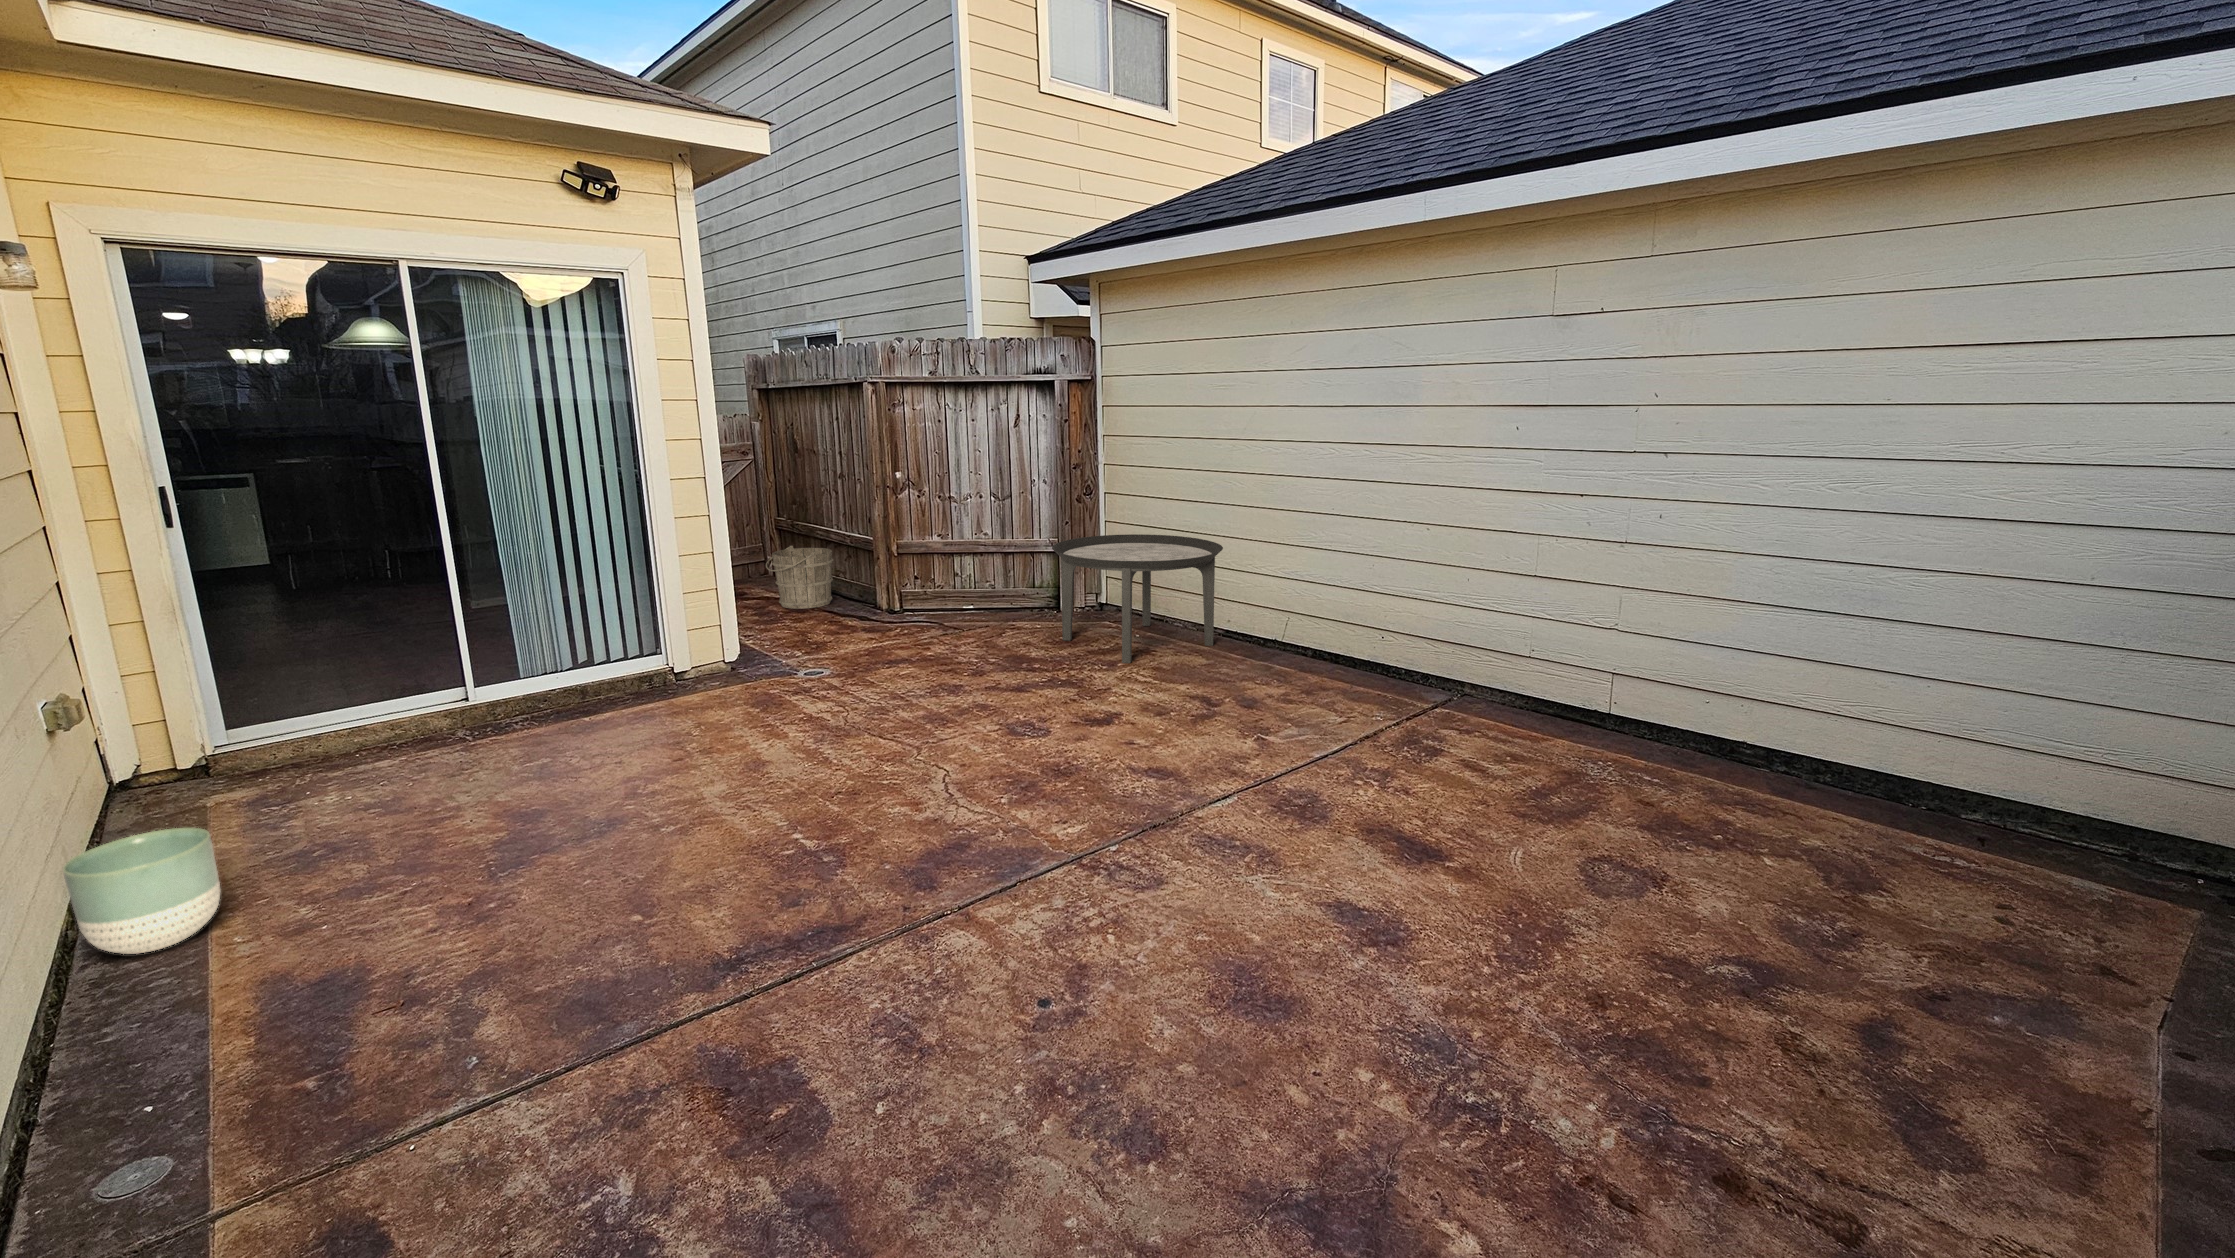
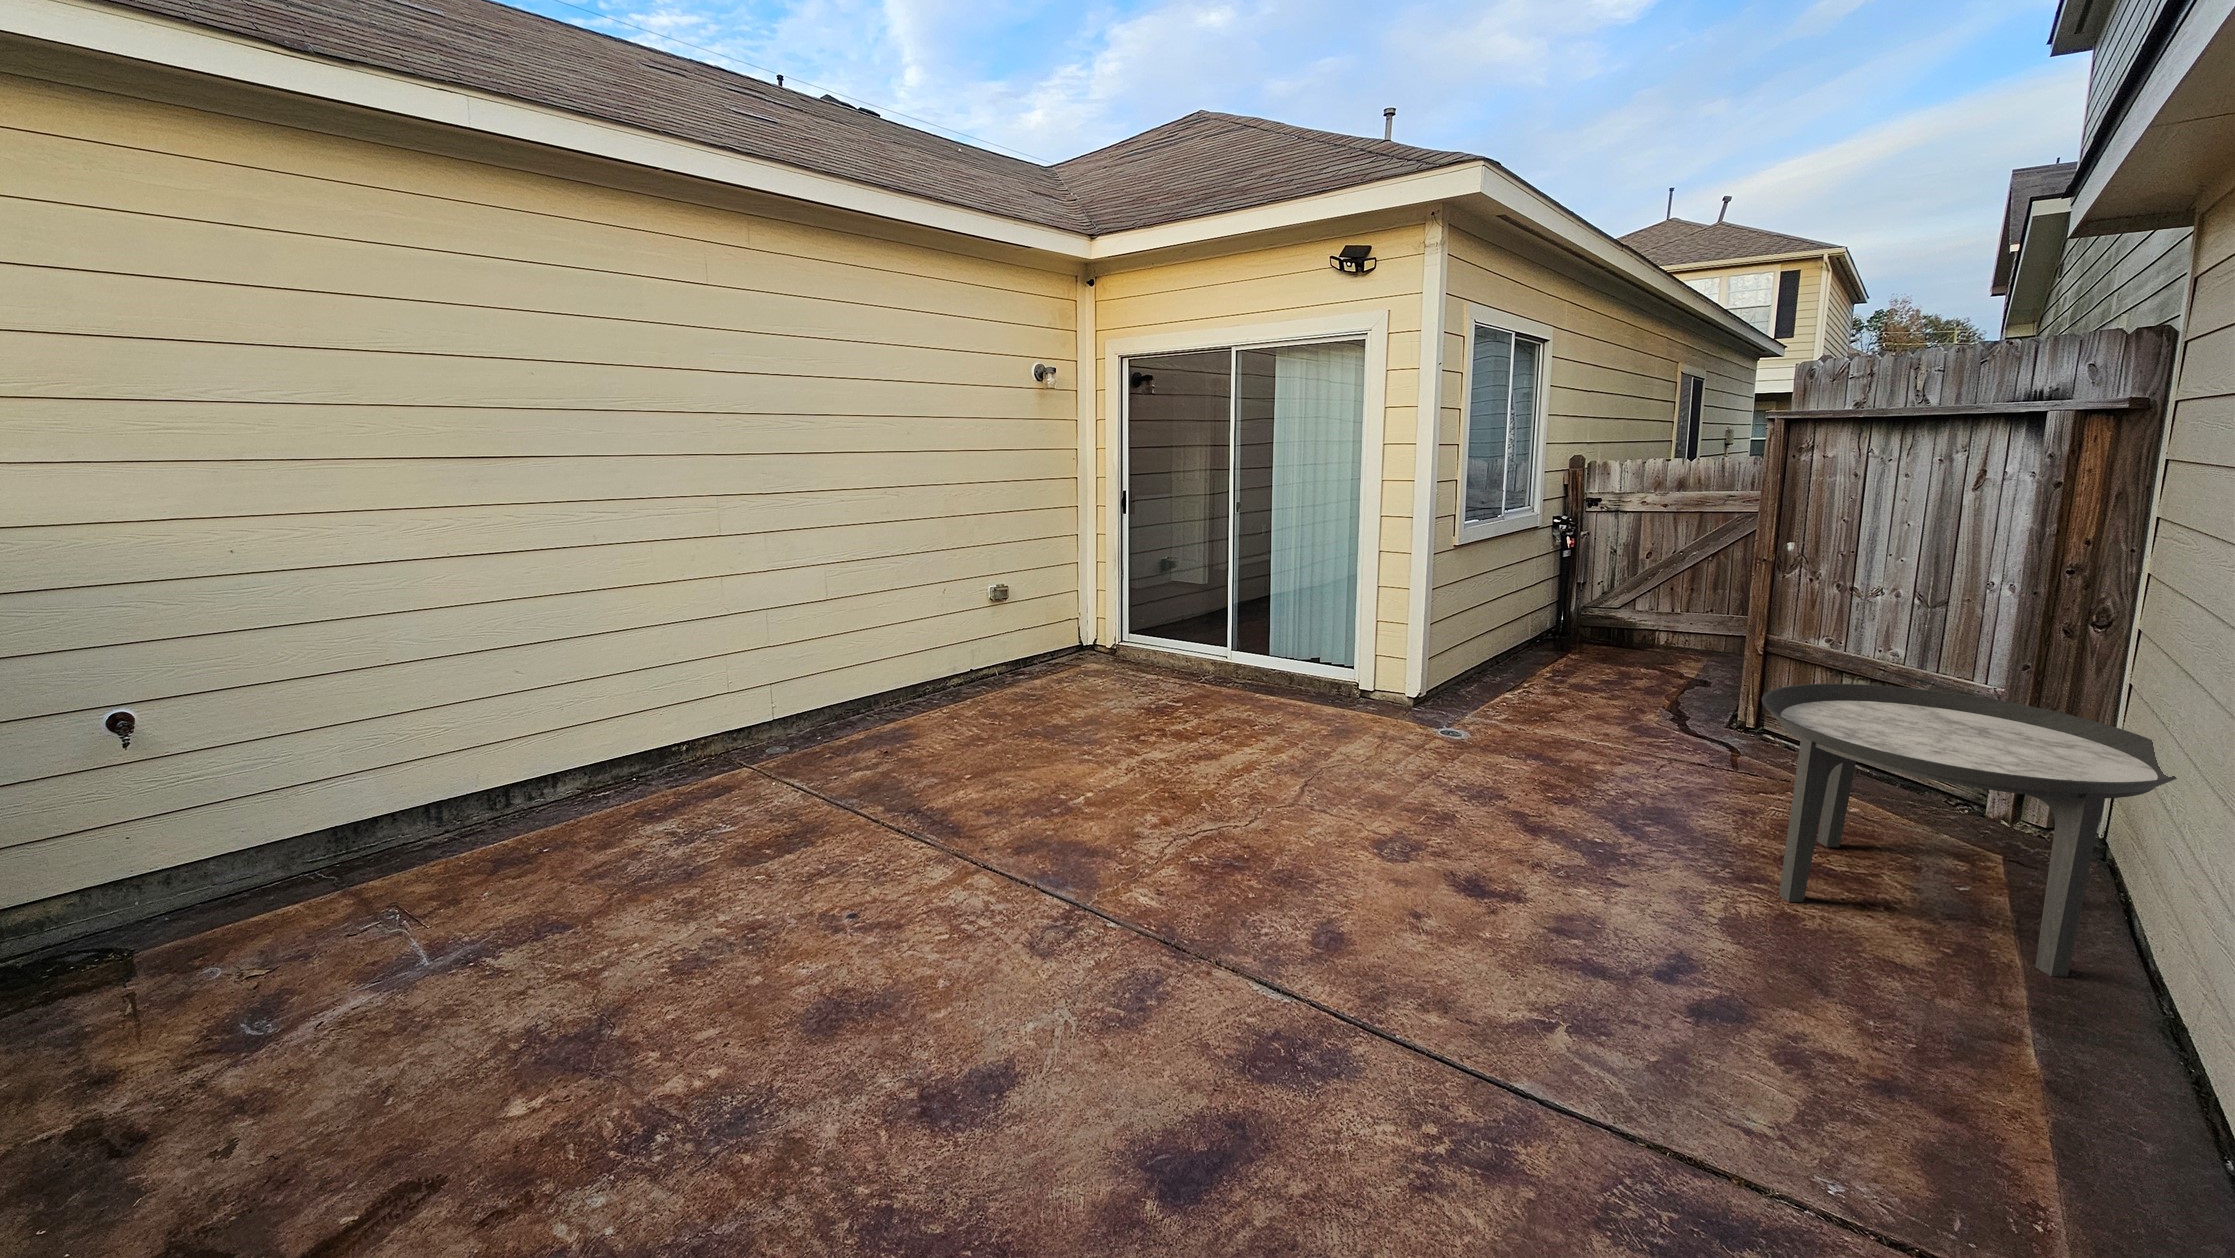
bucket: present [766,546,834,609] -> none [1660,619,1756,703]
planter: present [63,828,220,954] -> none [905,646,956,703]

